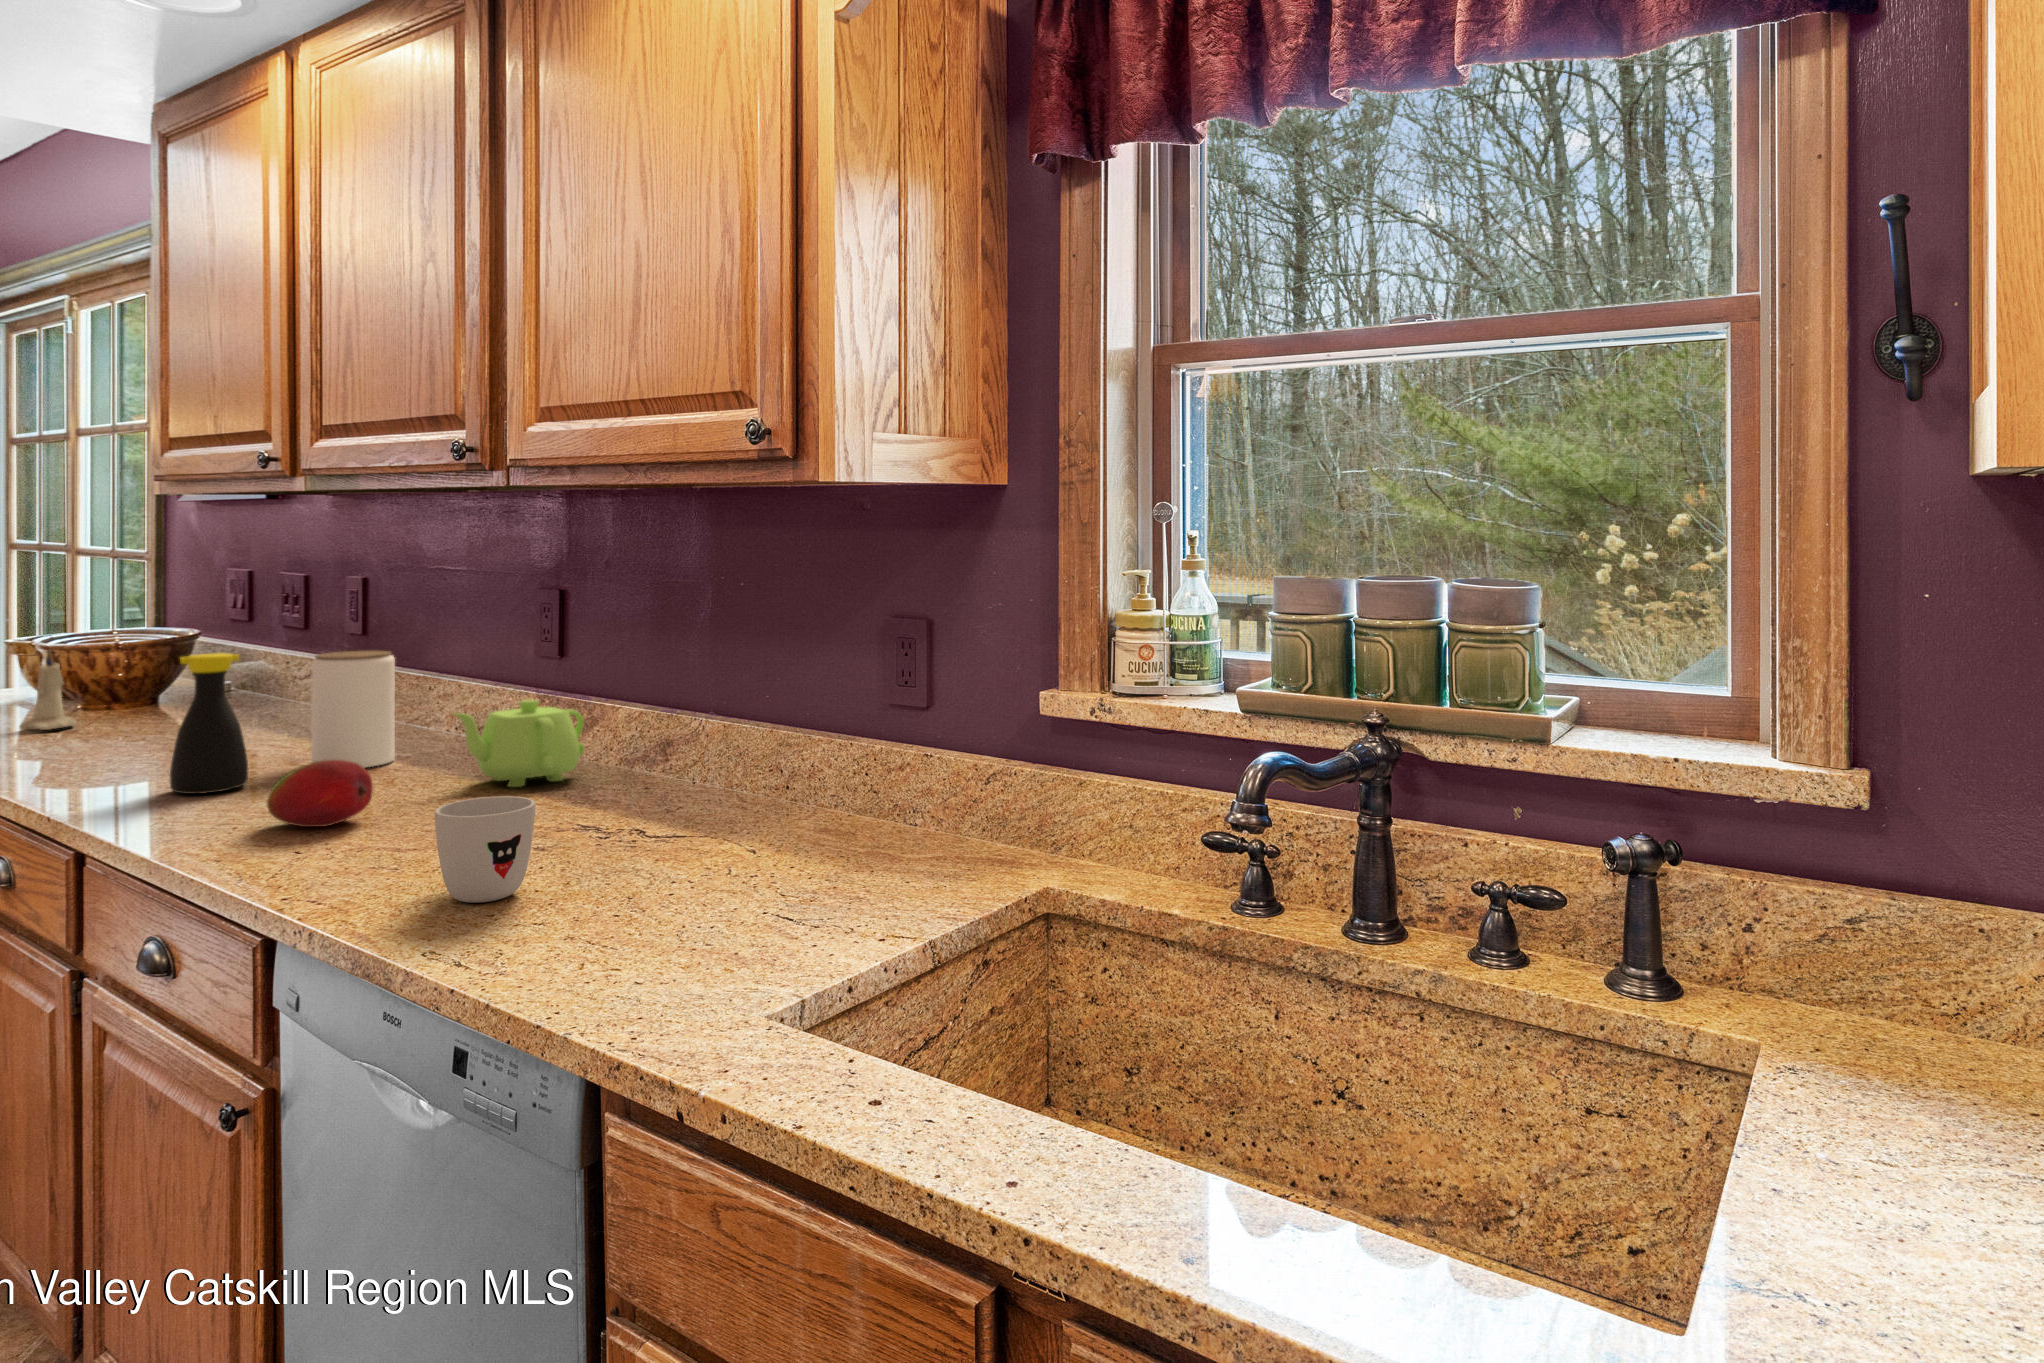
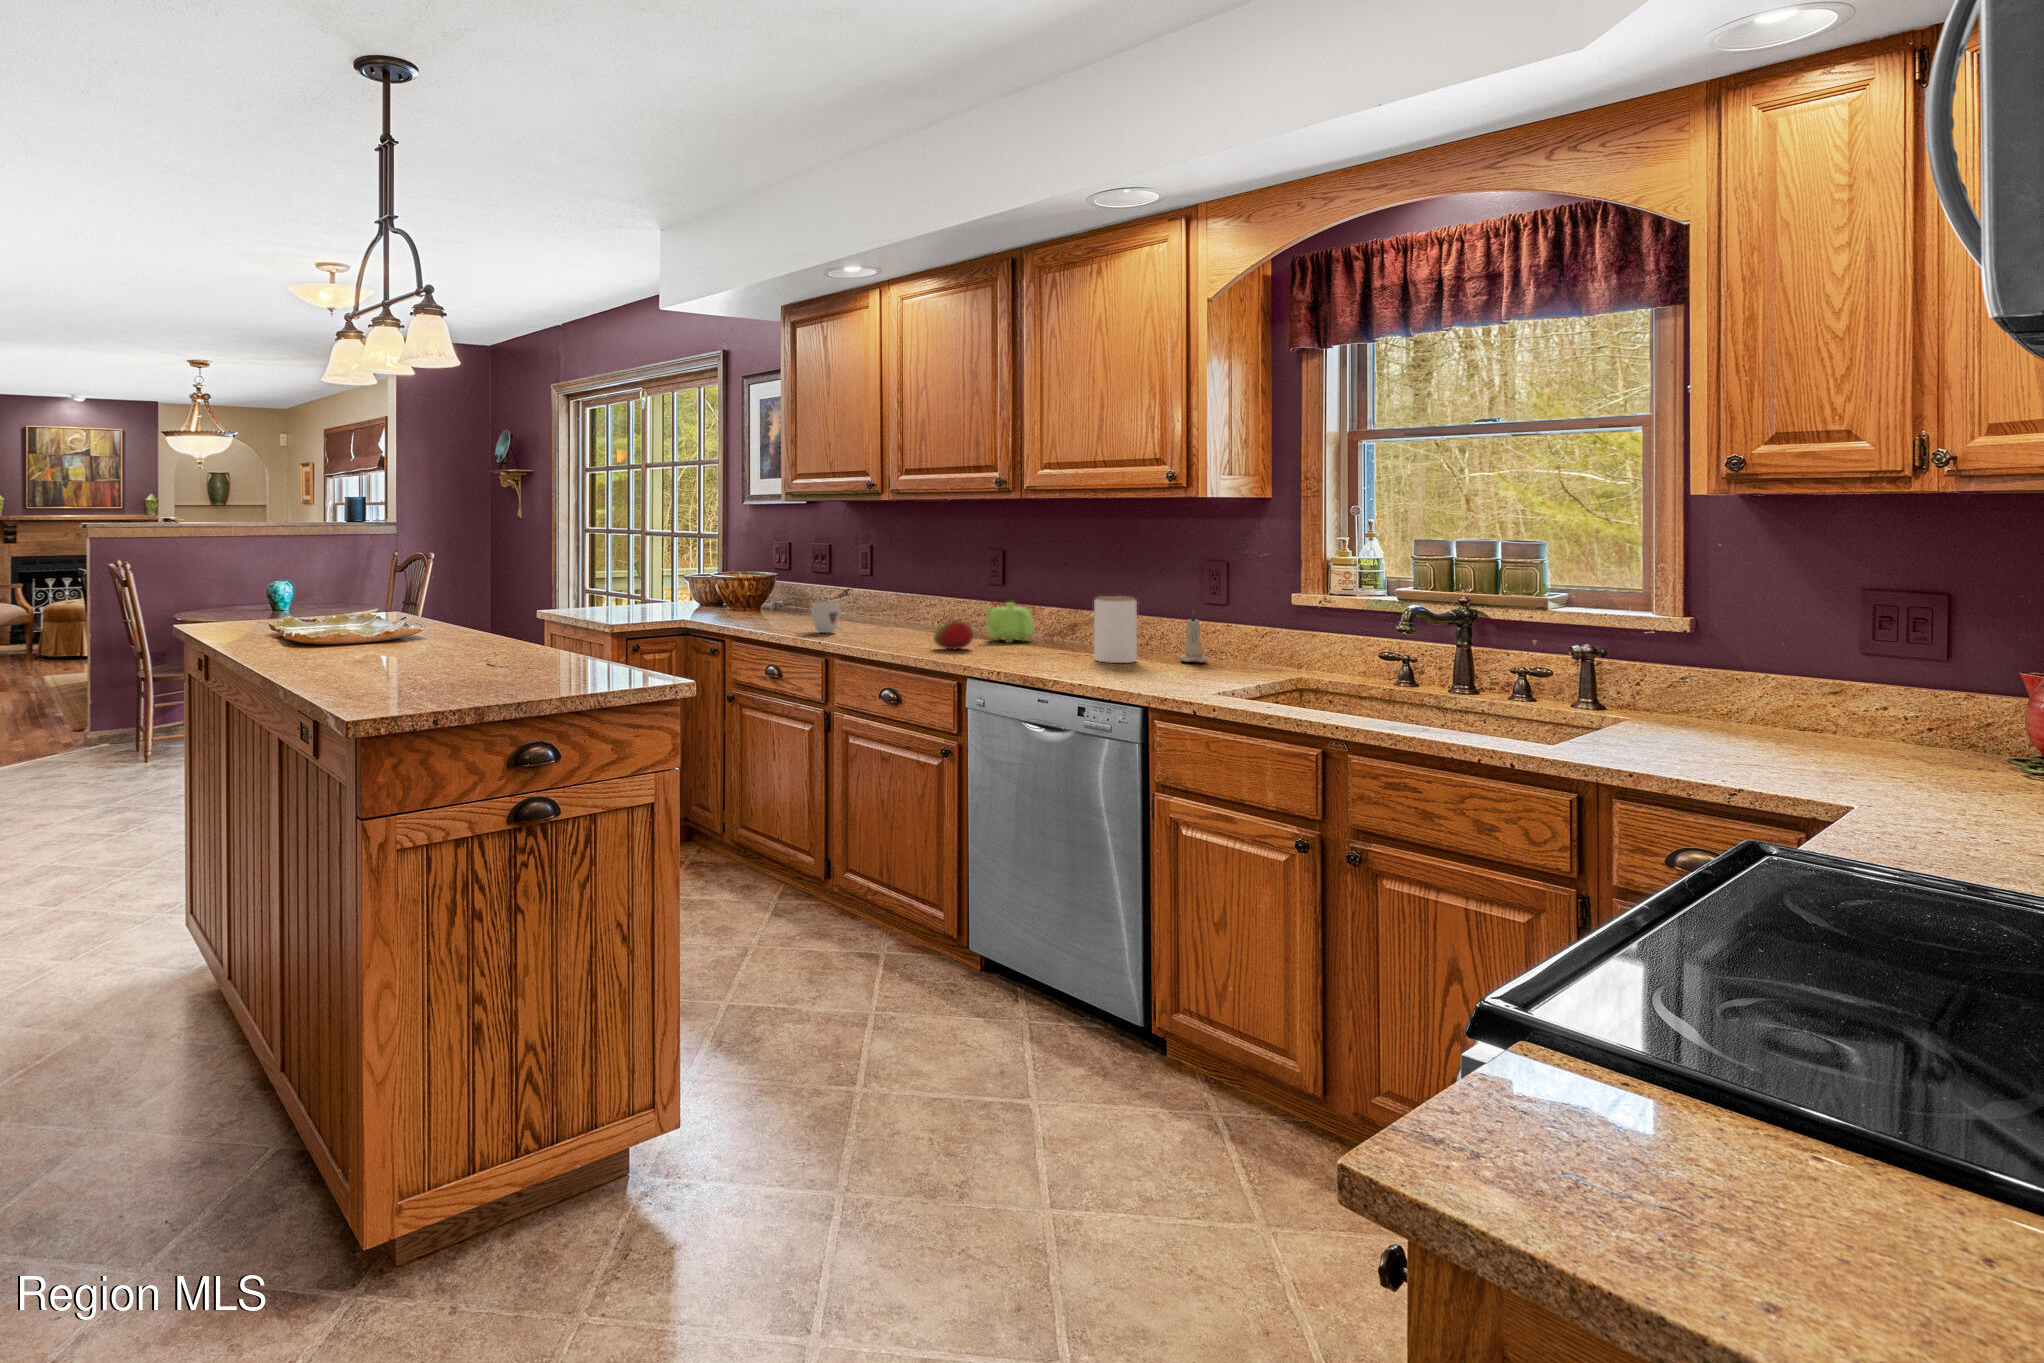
candle: present [20,650,77,730] -> present [1180,610,1208,662]
jar: present [311,650,395,768] -> present [1094,596,1137,663]
bottle: present [170,653,248,794] -> none [862,578,891,639]
mug: present [434,796,535,903] -> present [811,602,840,633]

